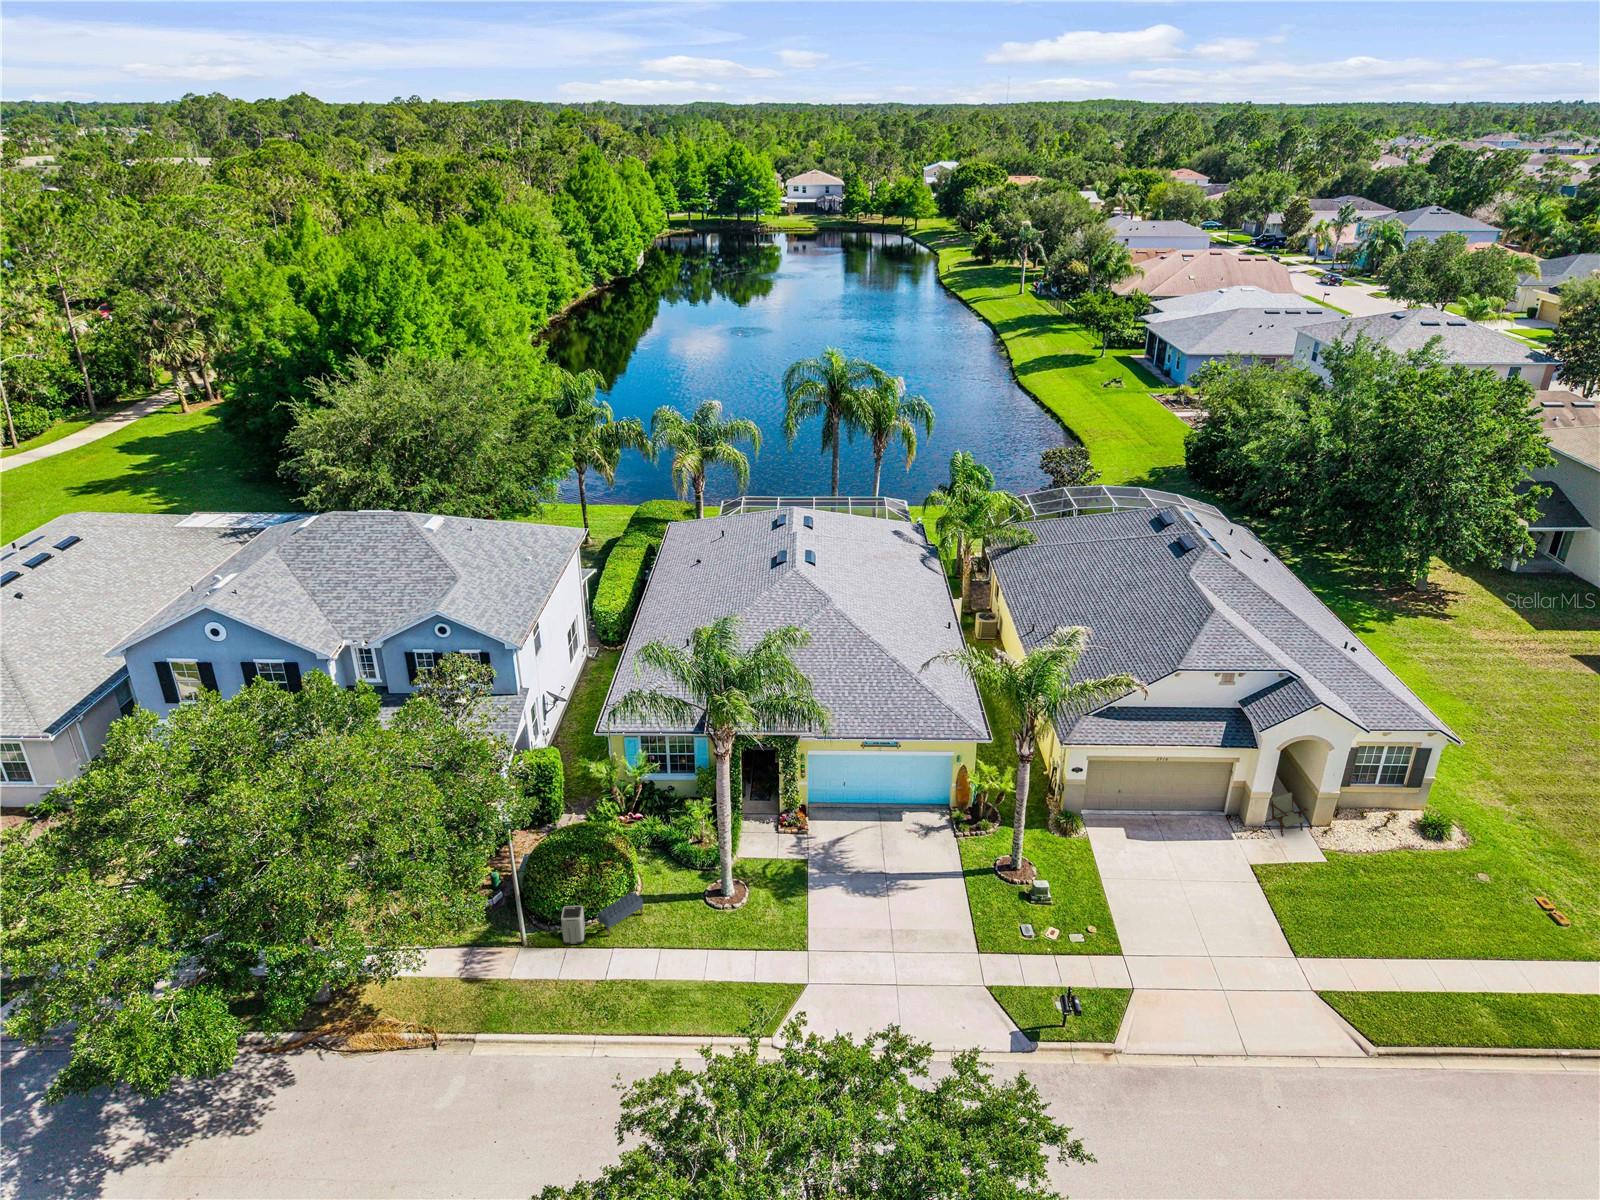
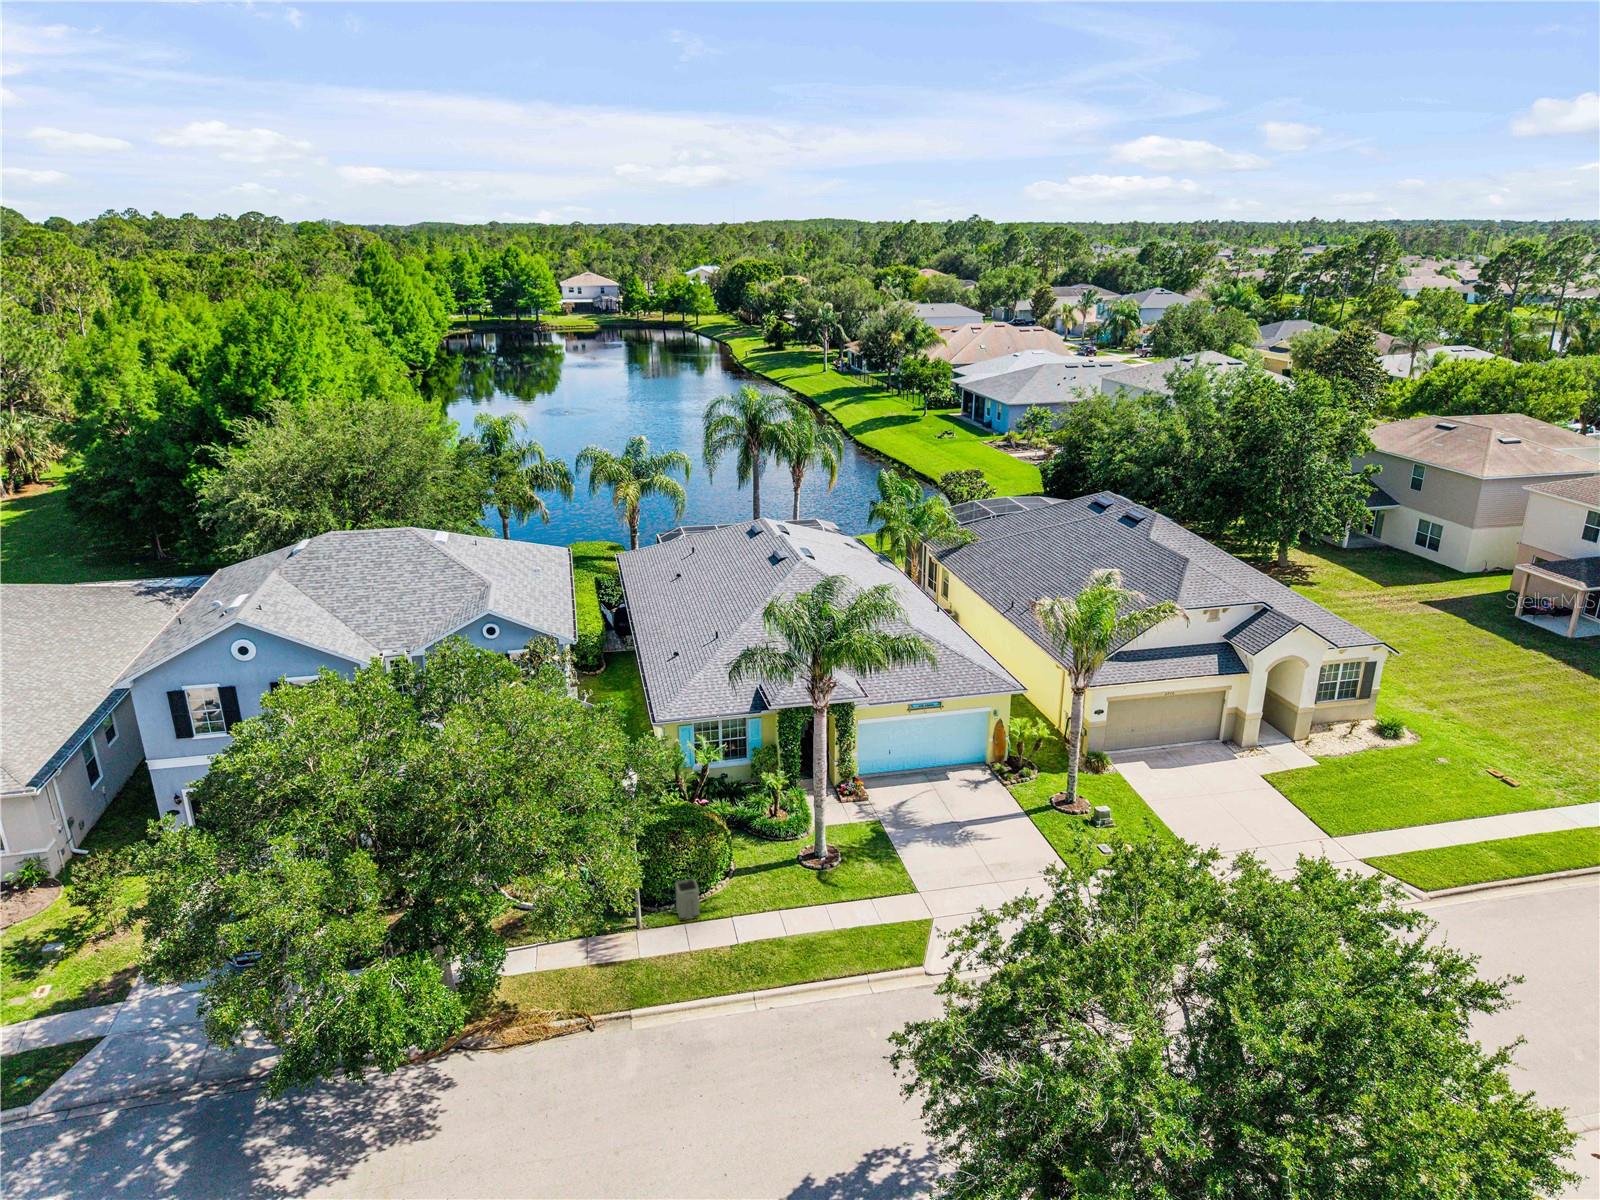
lounge chair: present [1264,793,1308,836] -> none [1253,714,1291,752]
bench: present [597,892,643,935] -> none [707,864,746,908]

